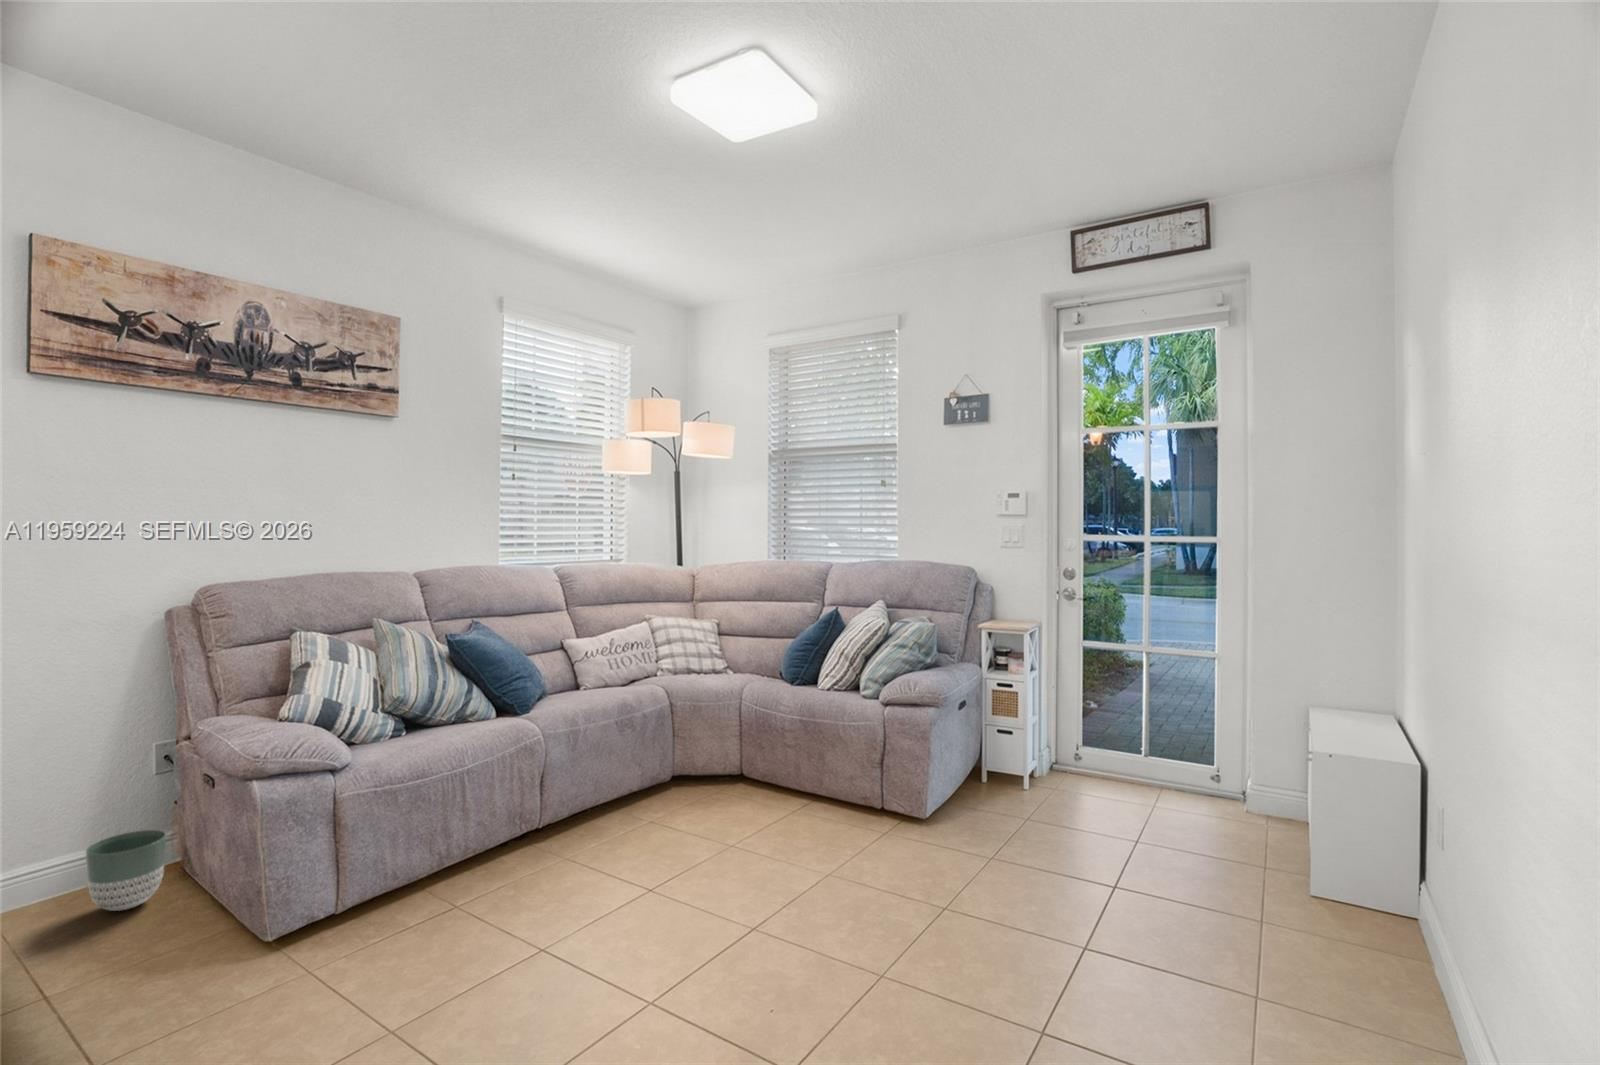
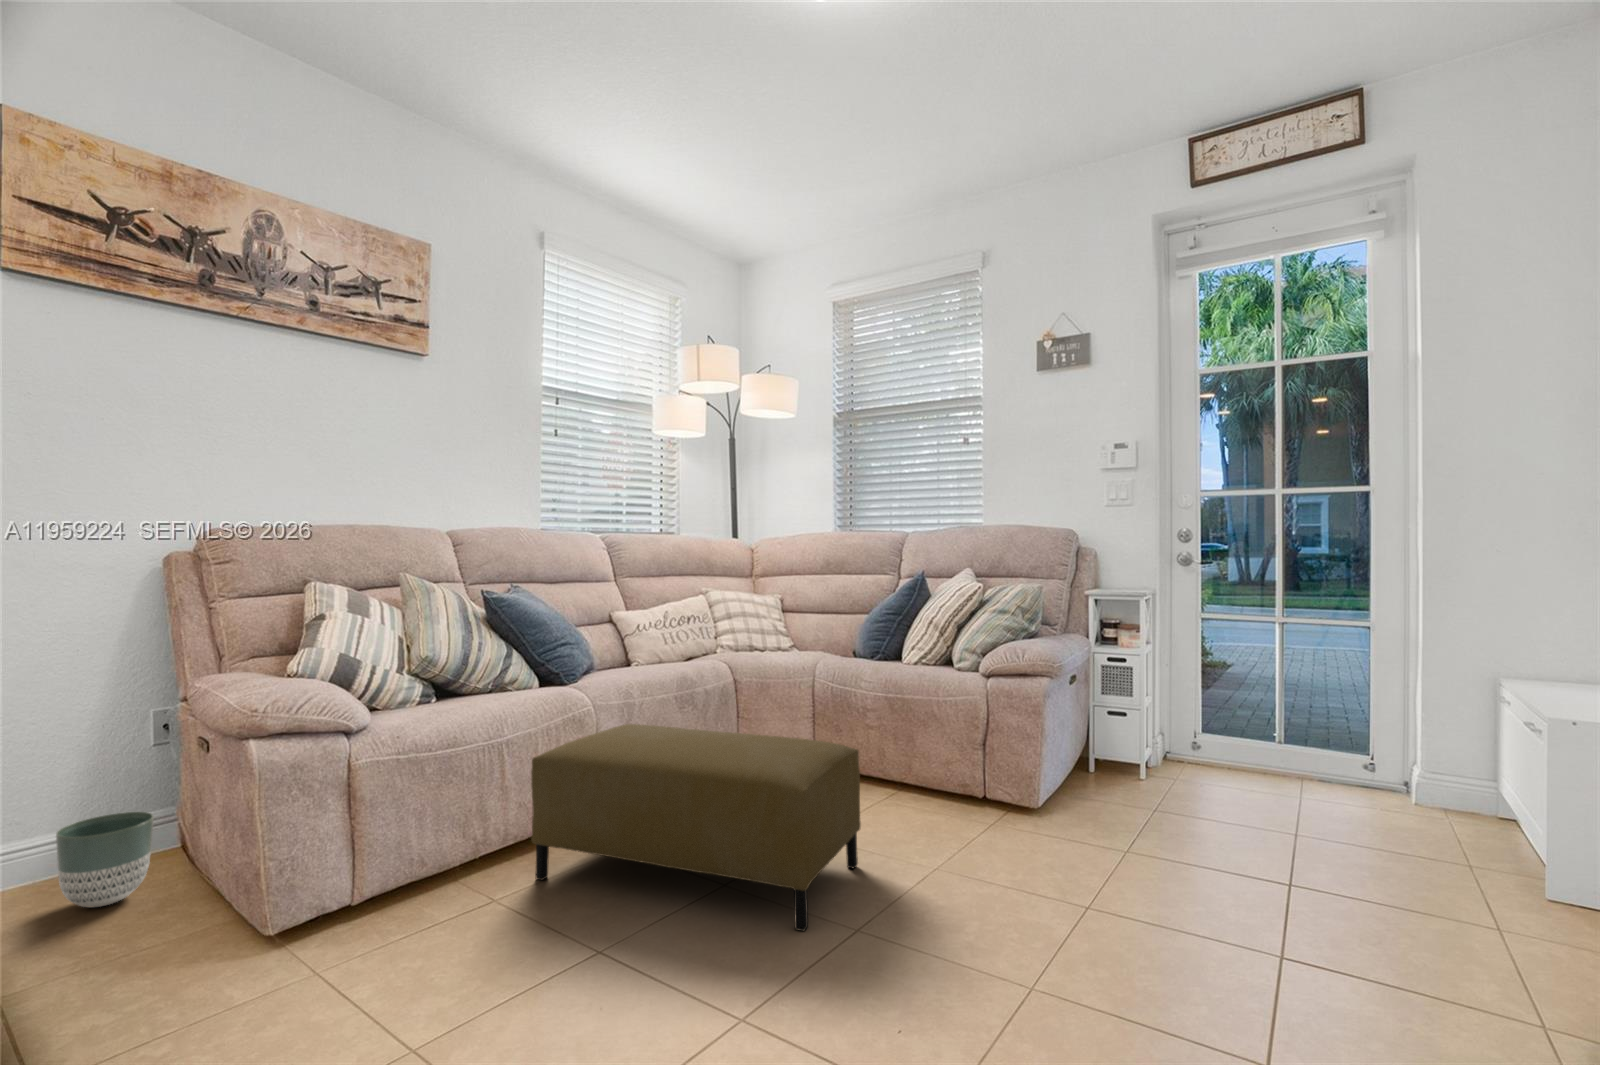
ottoman: none [487,749,763,927] -> present [531,724,861,931]

